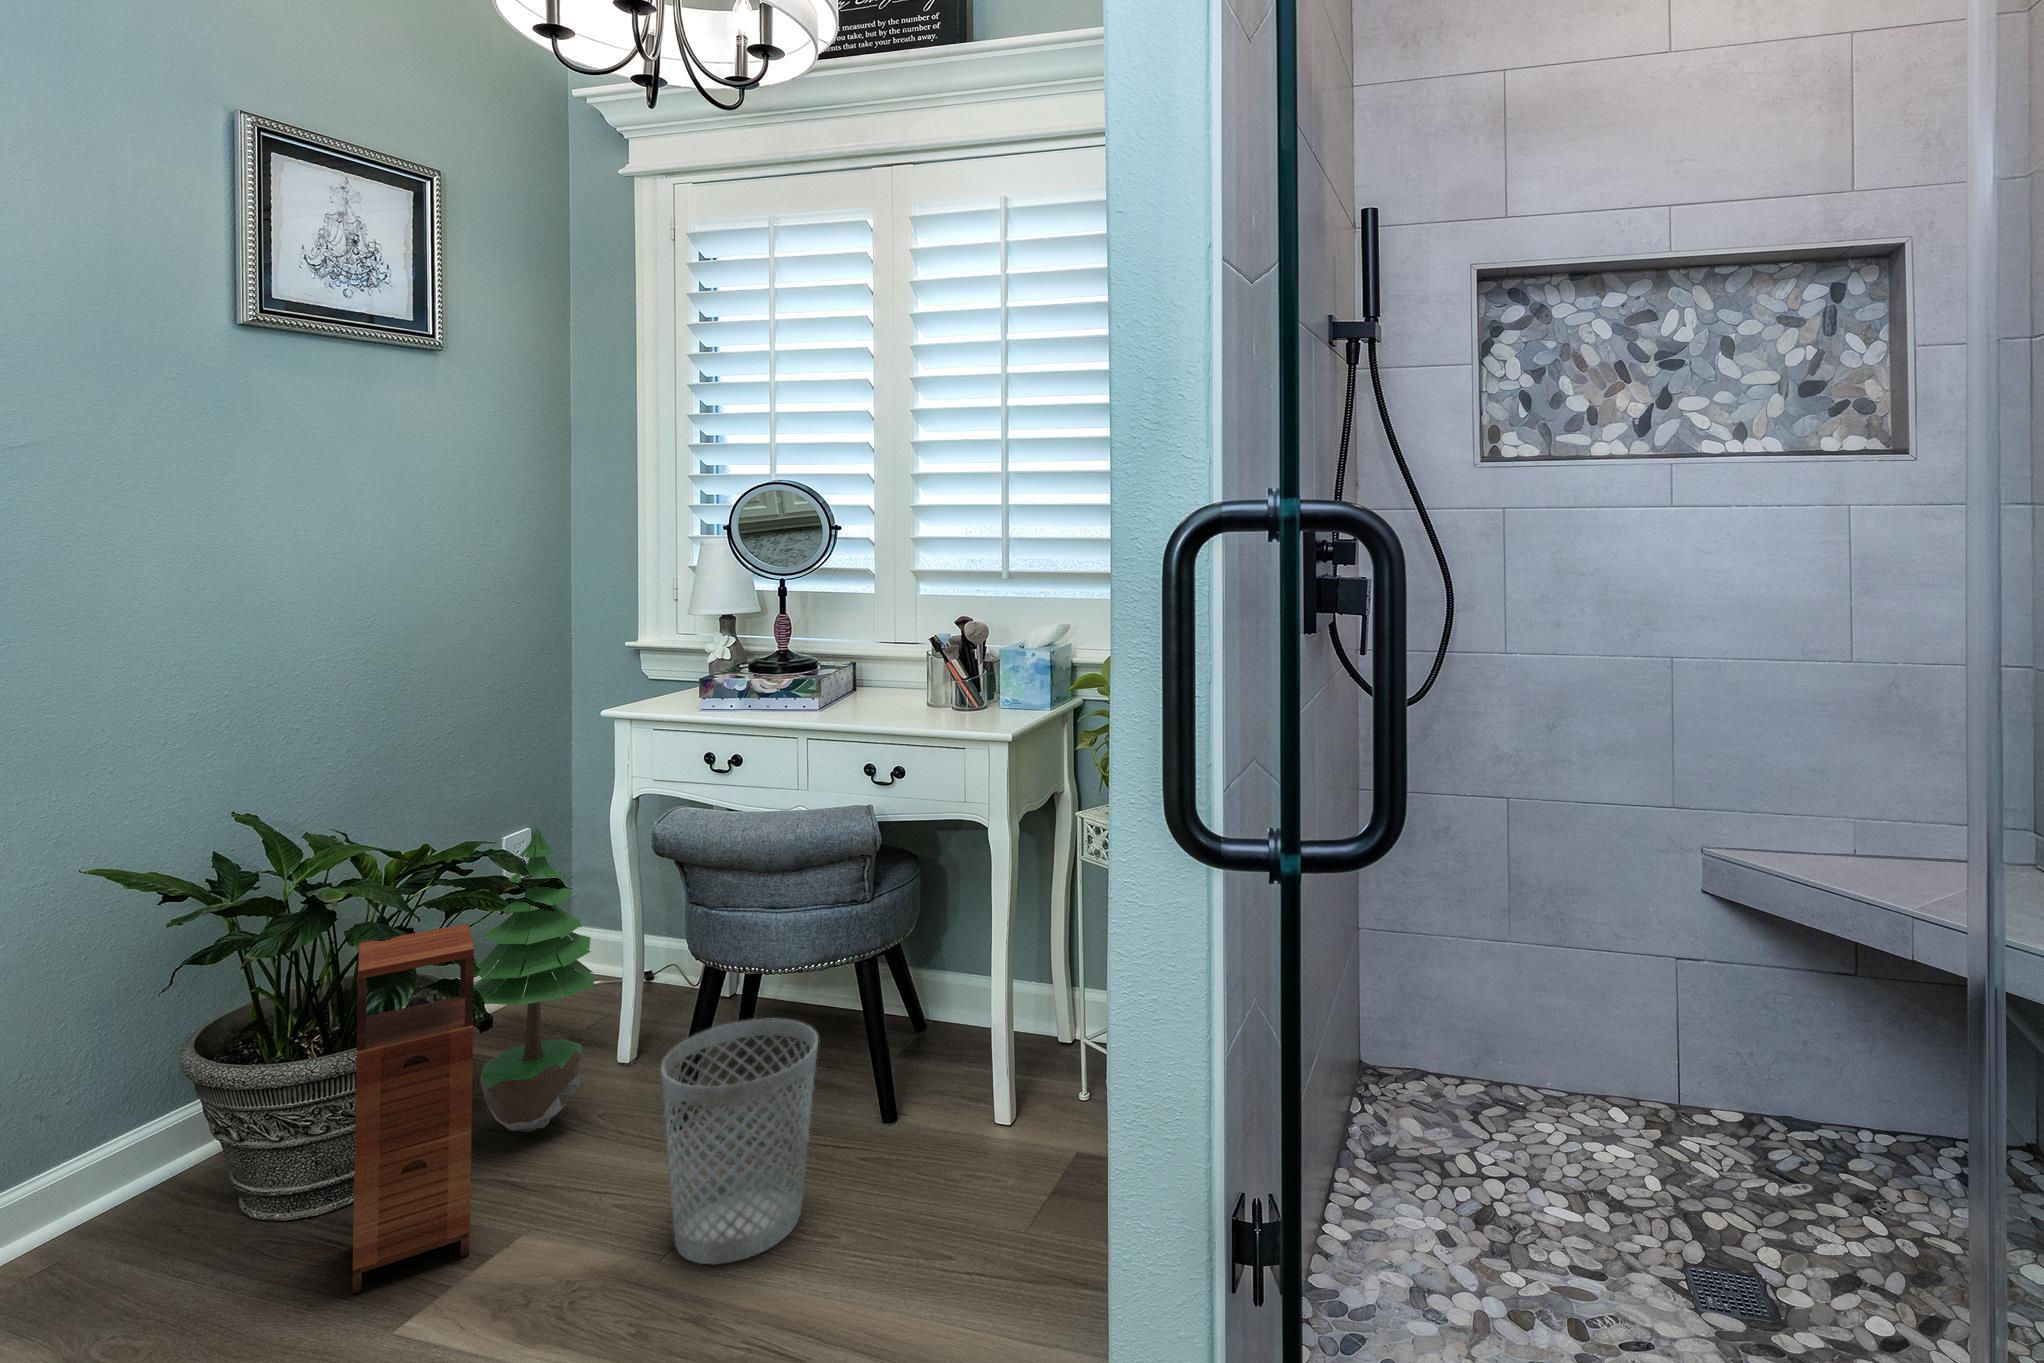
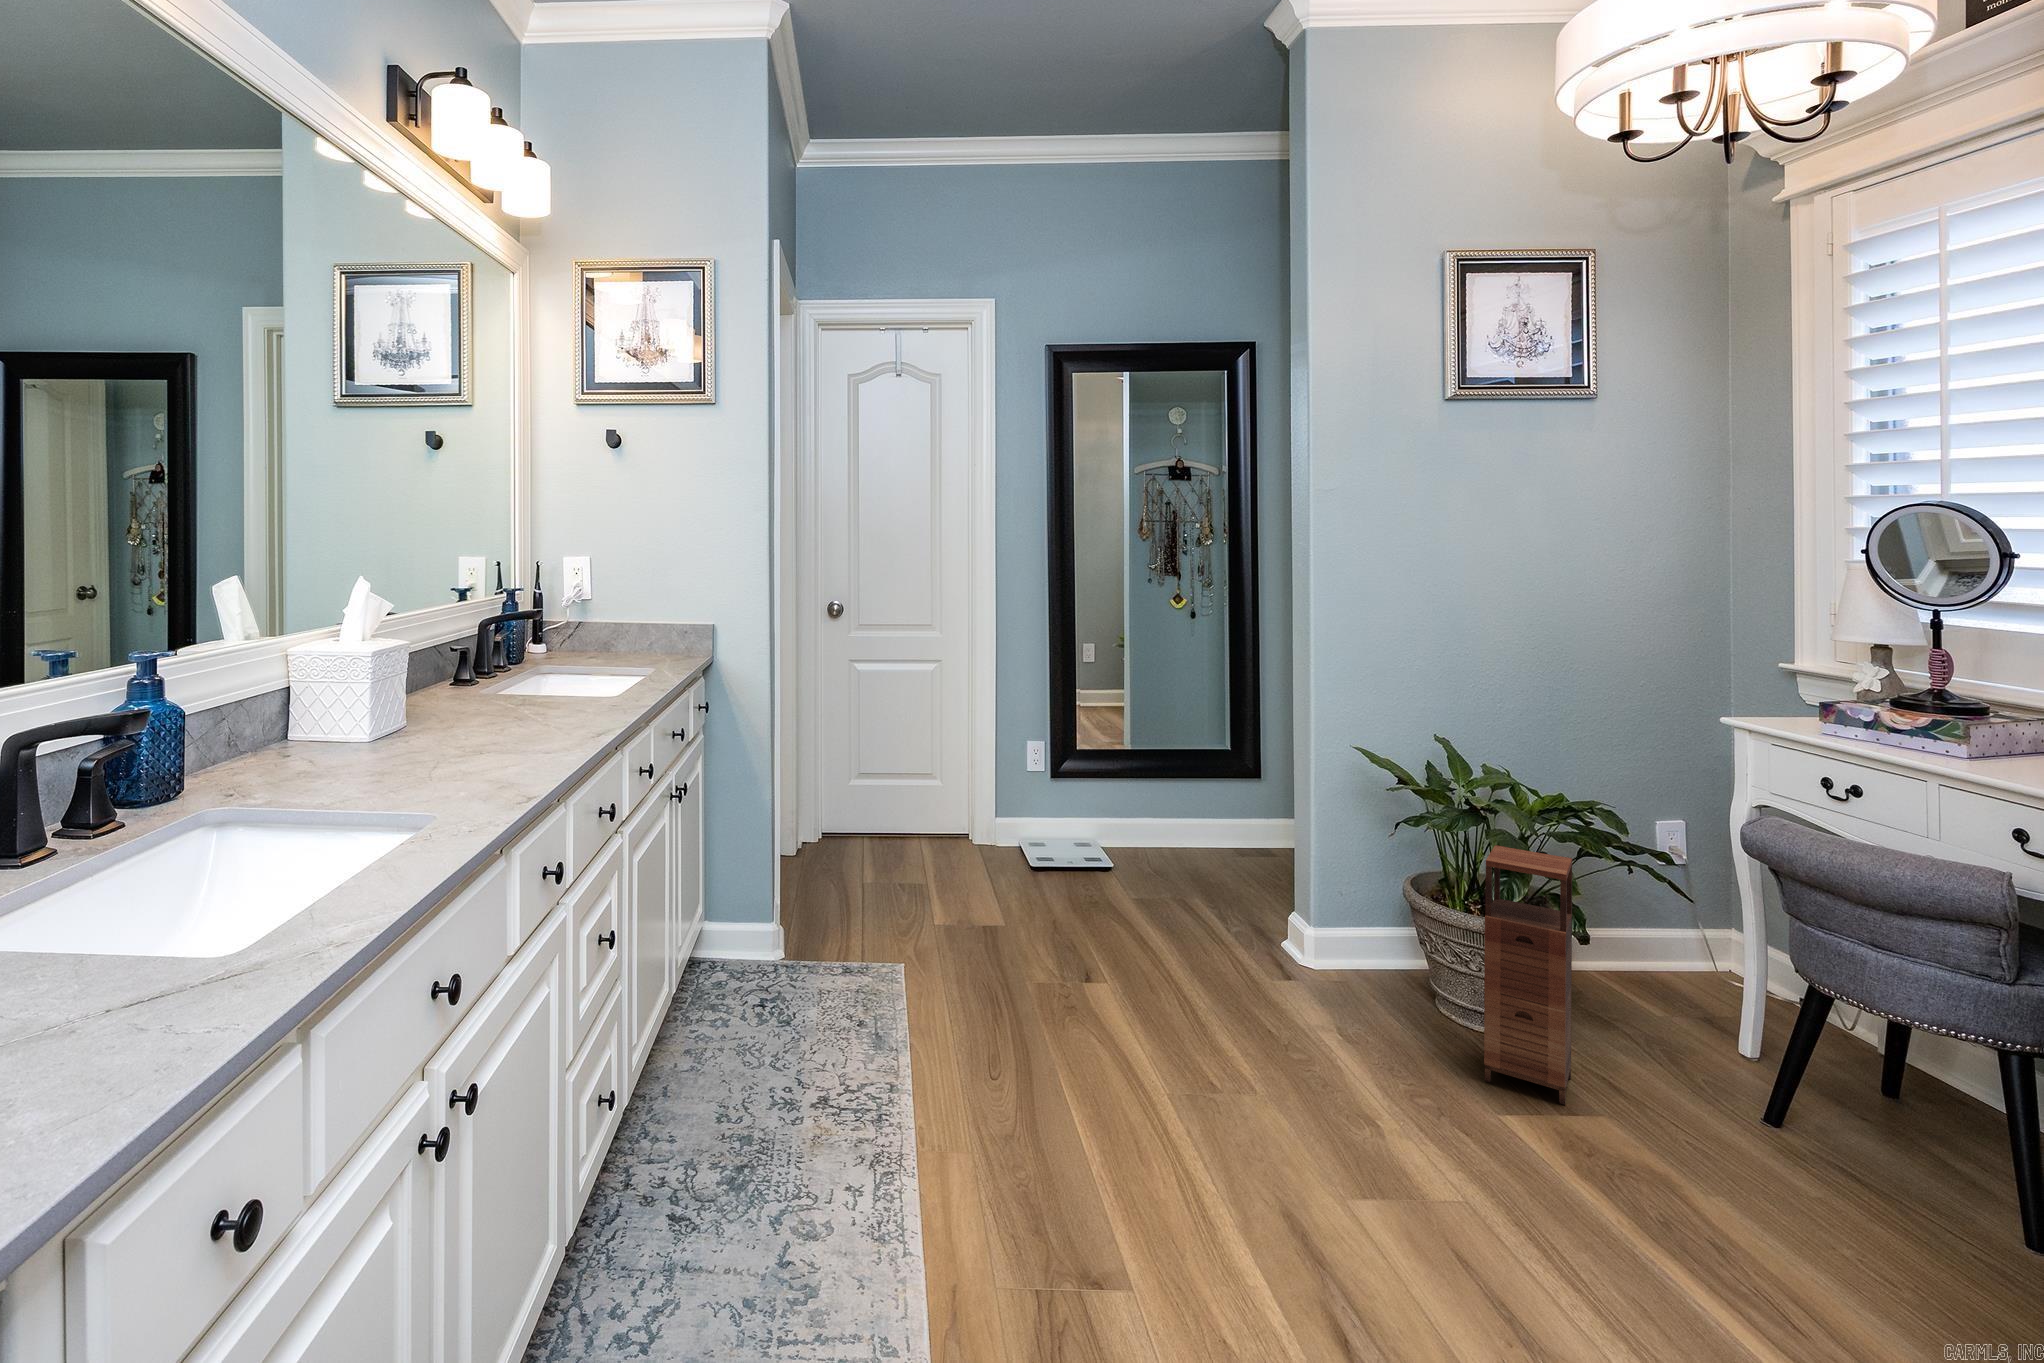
potted tree: present [473,828,594,1132] -> none [1583,804,1702,1058]
wastebasket: present [661,1018,818,1264] -> none [1719,1027,1910,1266]

